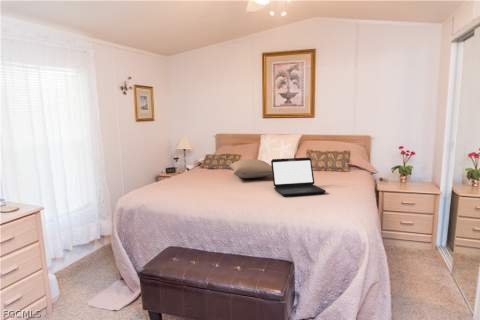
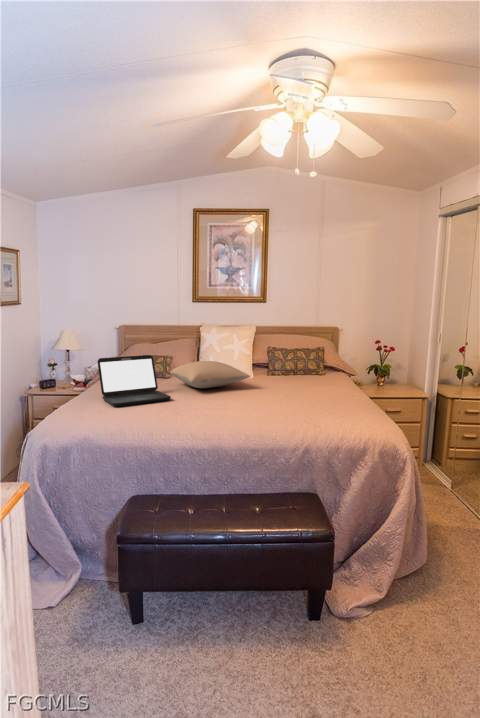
laptop: present [271,158,326,197] -> present [98,355,171,407]

